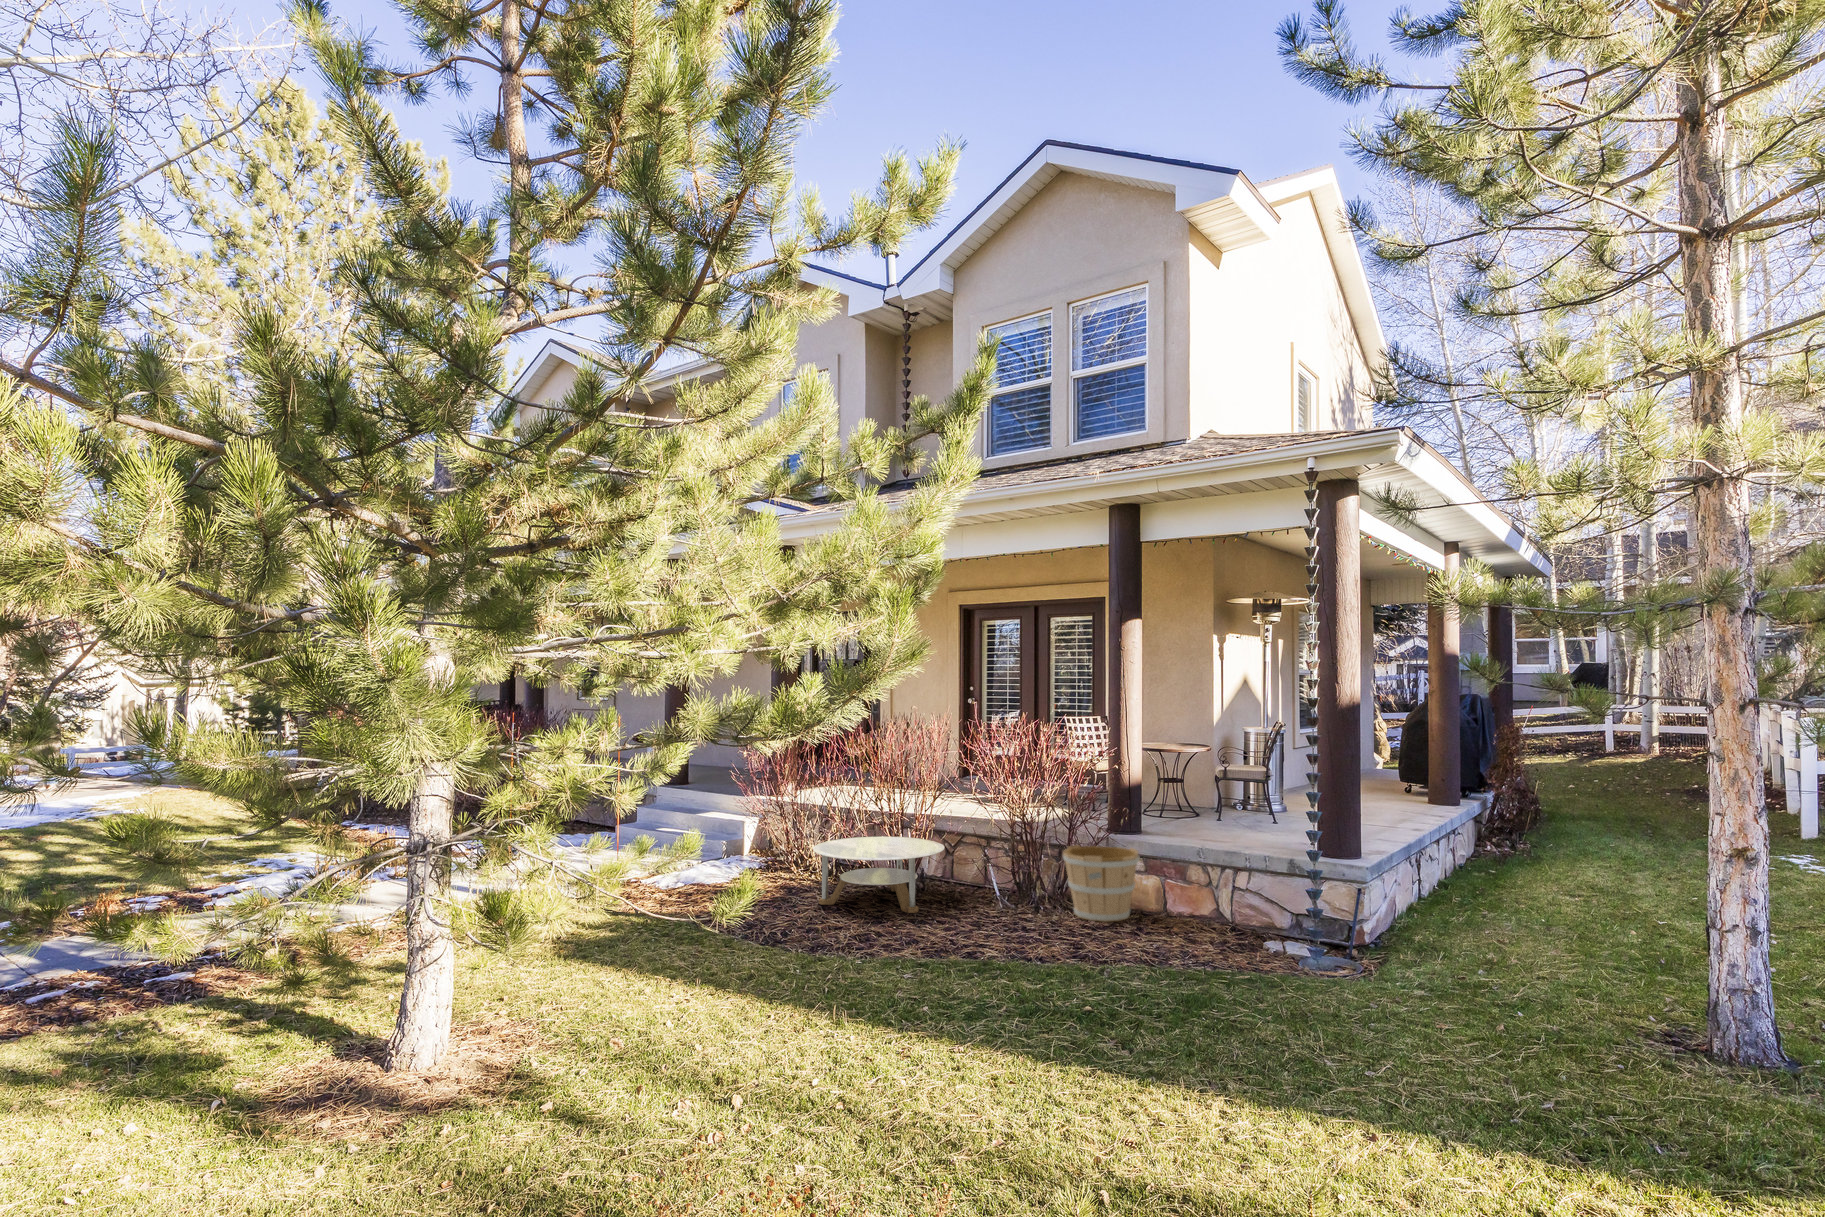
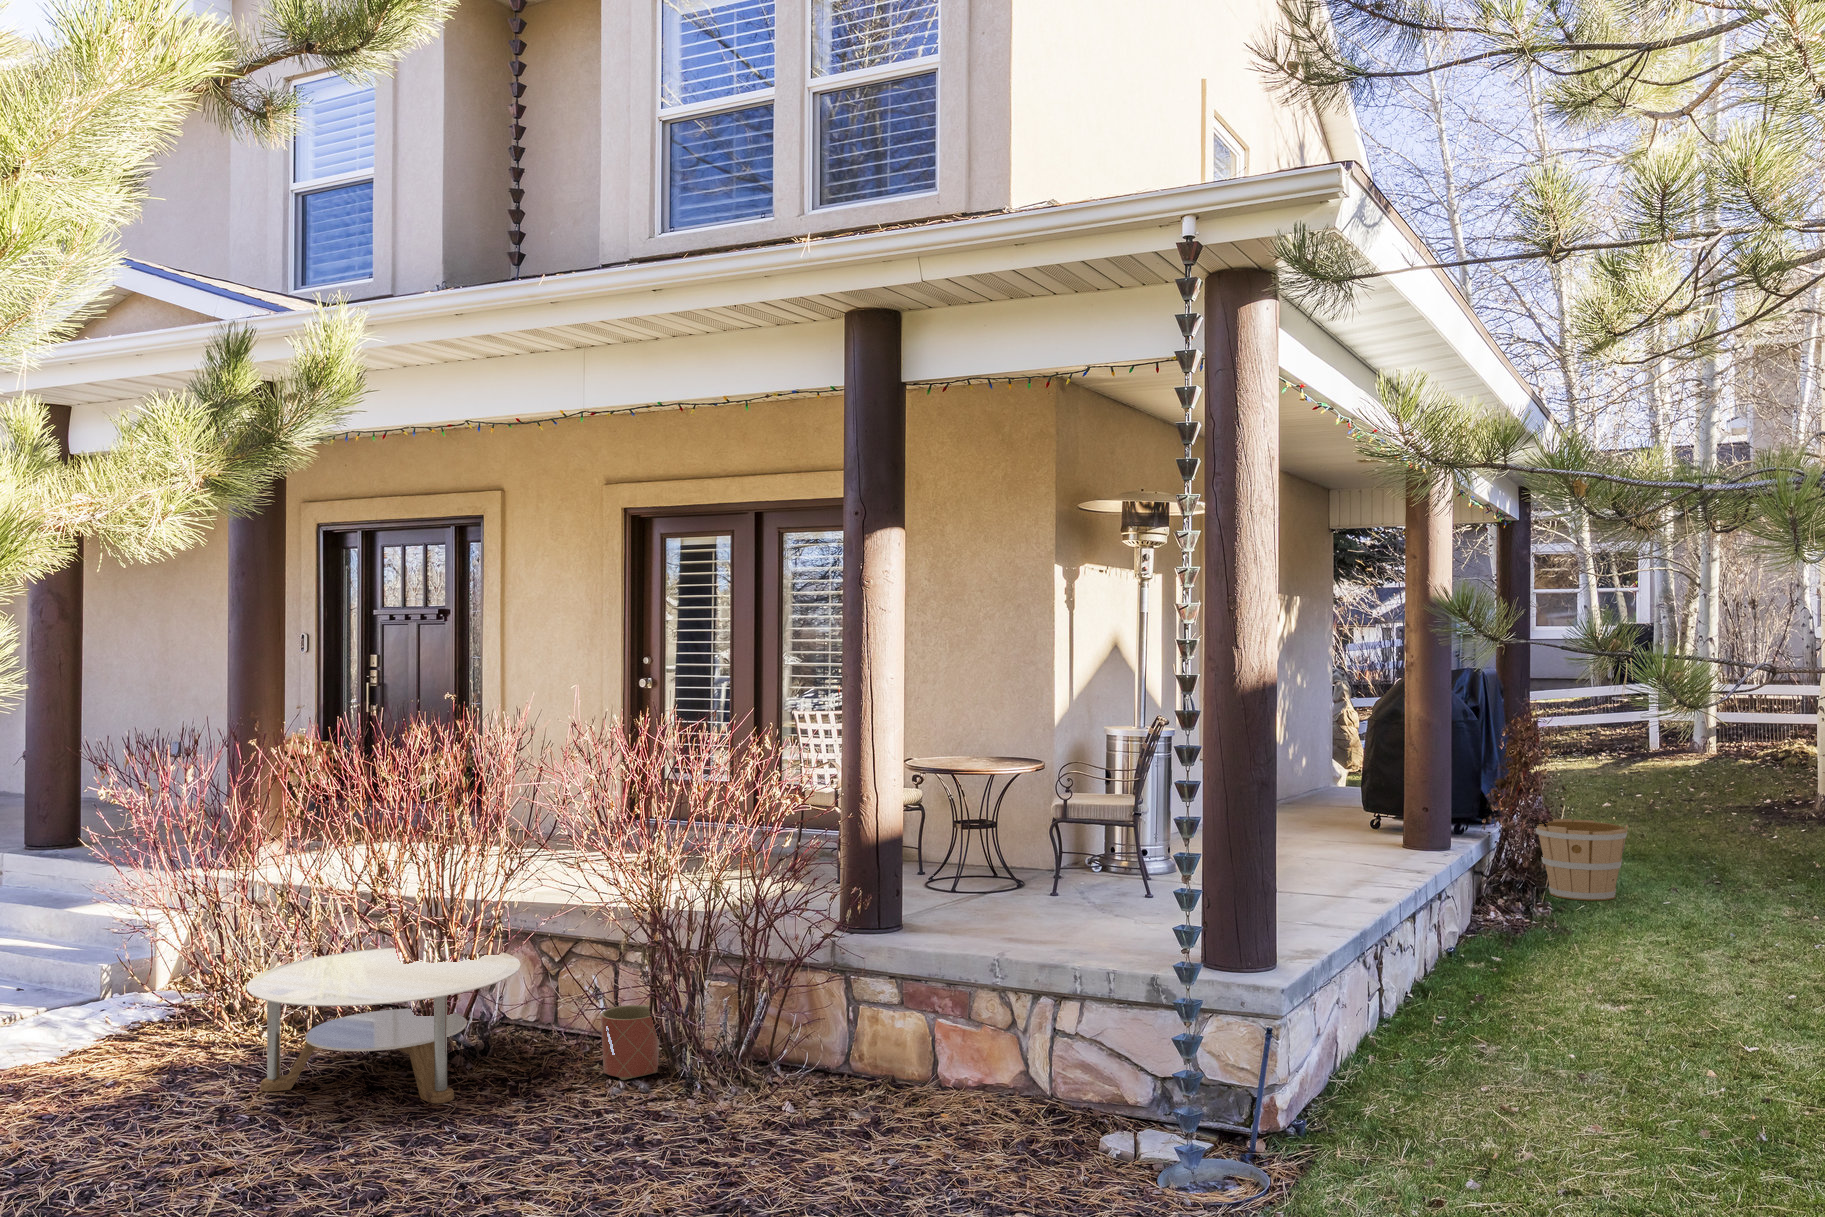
wooden bucket: present [1063,845,1140,922] -> present [1536,819,1628,901]
planter: none [988,869,1018,907] -> present [601,1005,660,1080]

